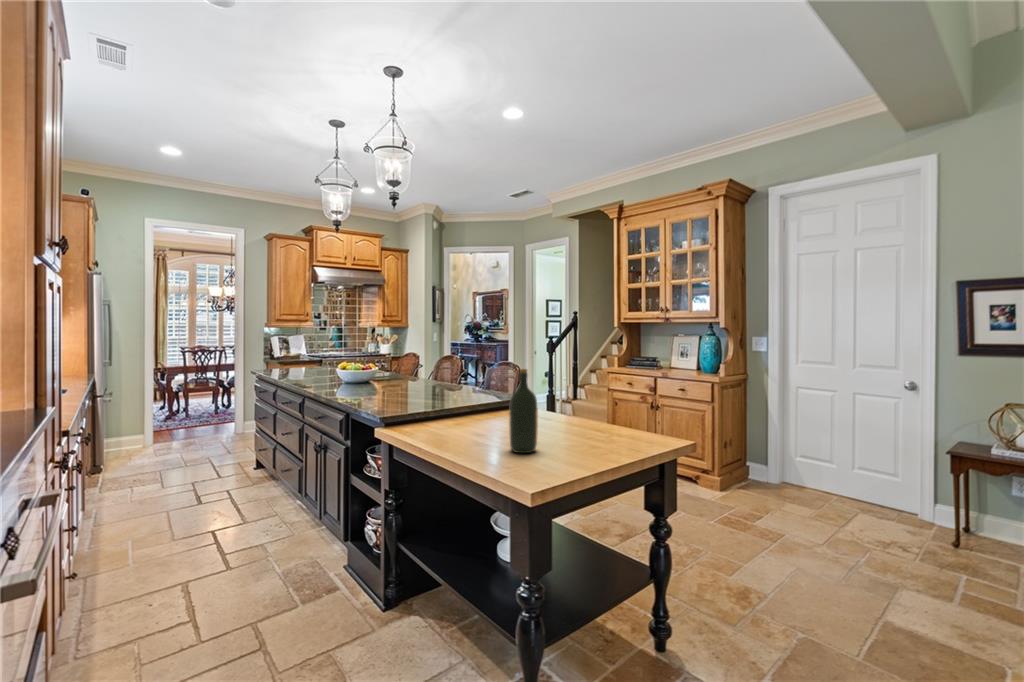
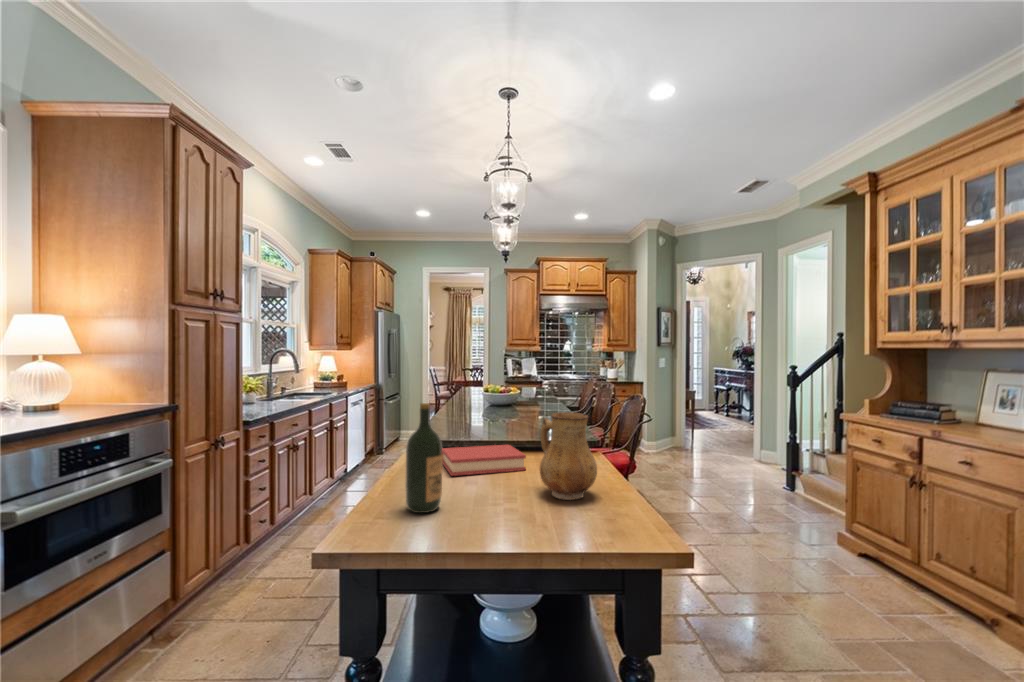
ceramic pitcher: none [555,371,602,431] -> present [540,412,597,500]
hardback book: none [446,406,519,432] -> present [442,445,526,476]

